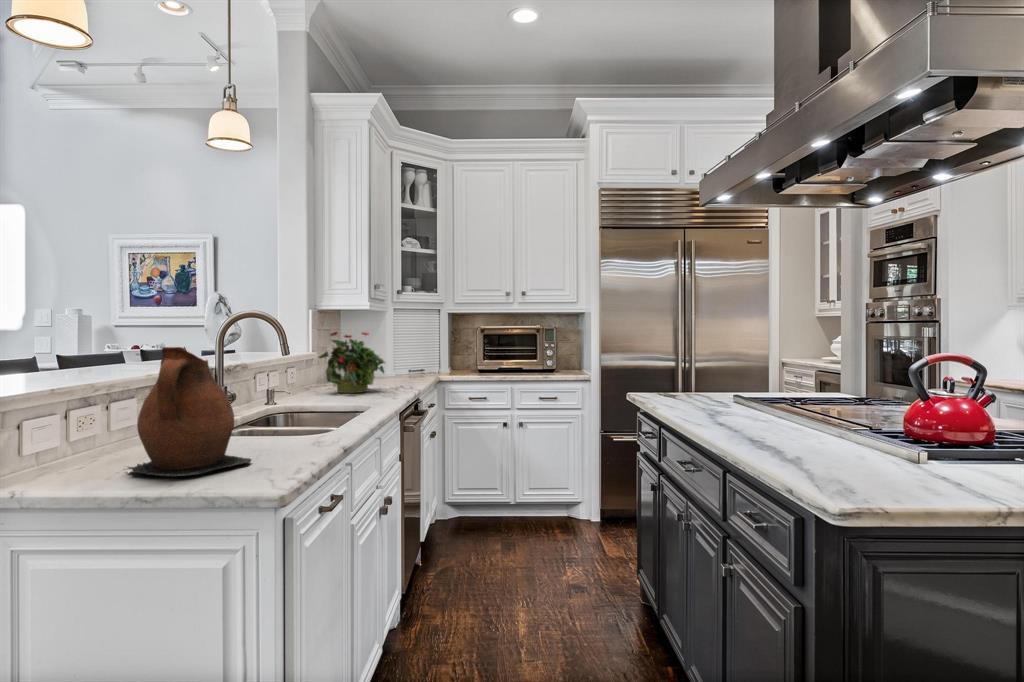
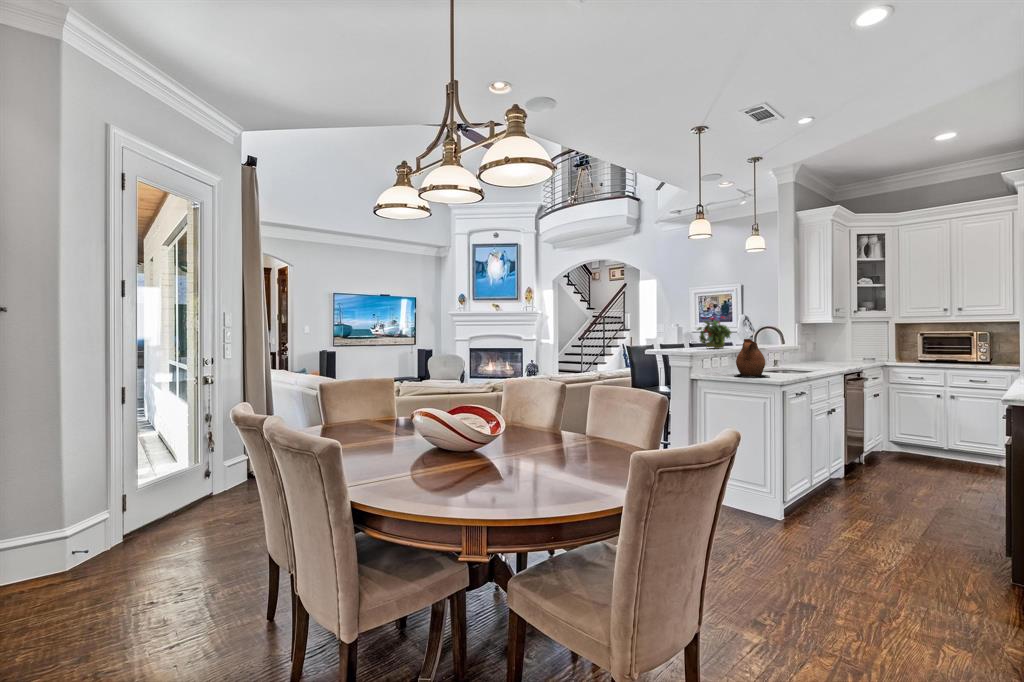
potted plant: present [319,332,385,393] -> present [697,317,731,349]

